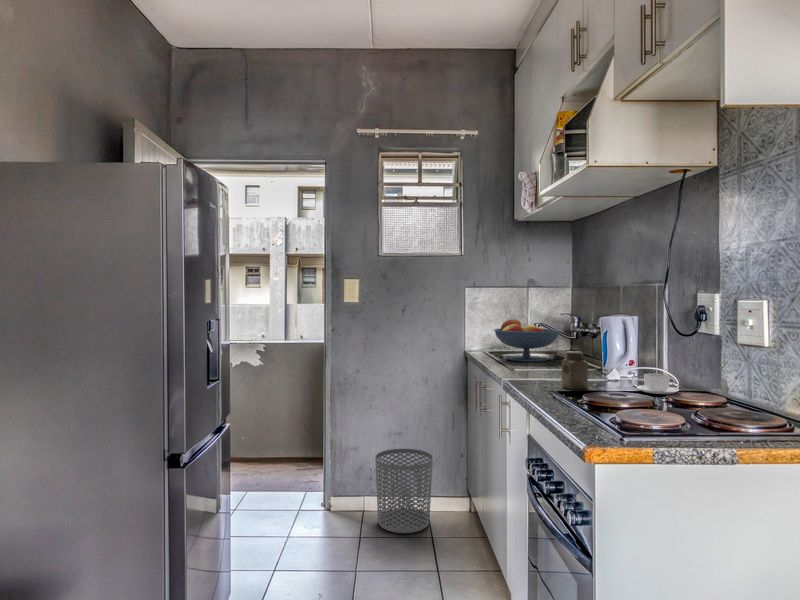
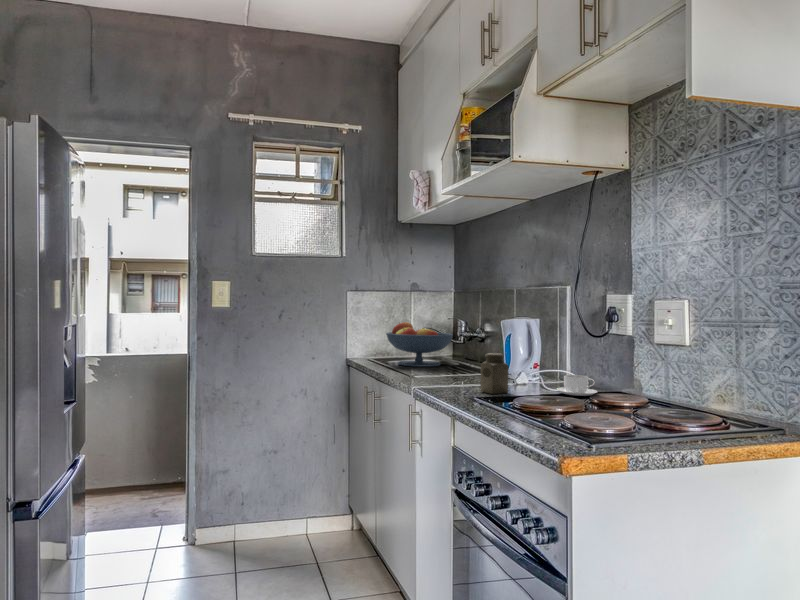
waste bin: present [375,449,432,533] -> none [251,467,316,564]

